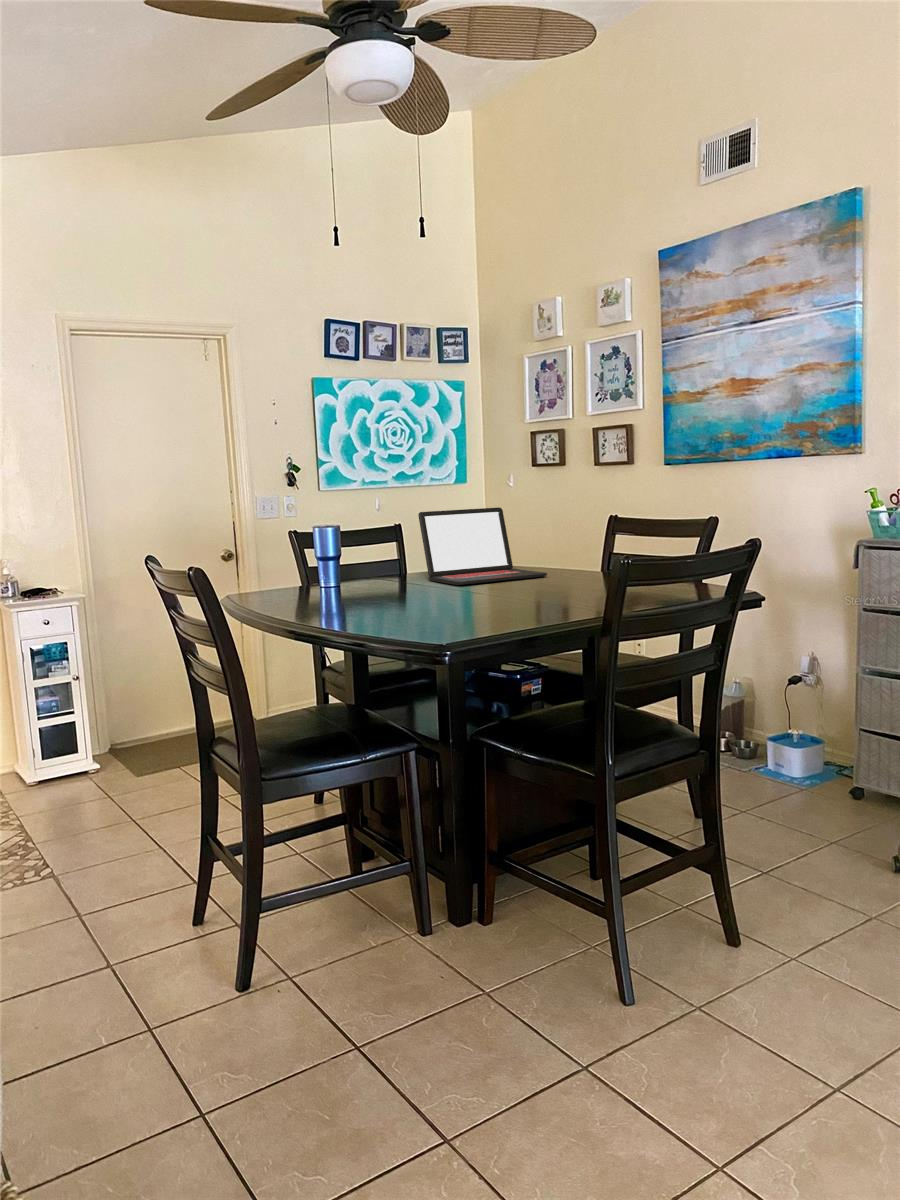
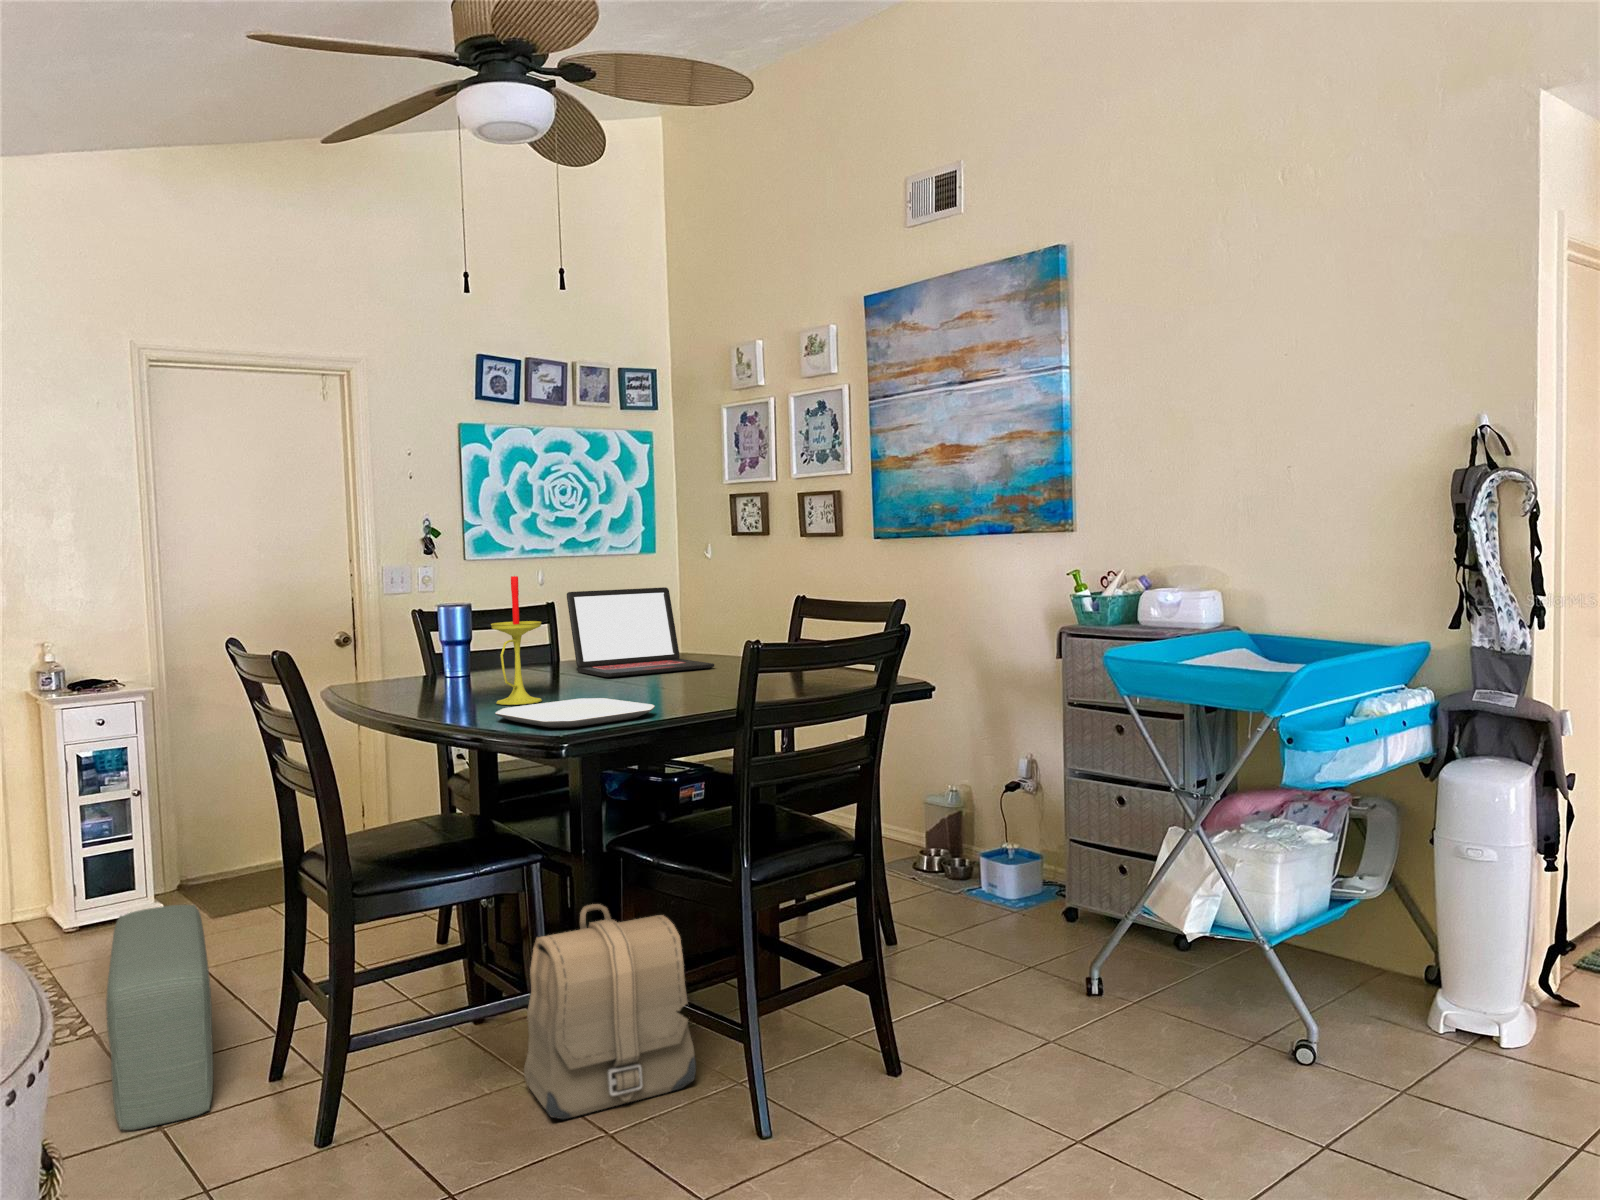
candle: none [366,493,412,611] -> present [491,576,542,705]
plate: none [380,605,523,633] -> present [495,698,655,728]
pouf: none [59,775,148,972] -> present [106,905,213,1130]
backpack: none [410,788,561,979] -> present [524,904,696,1119]

